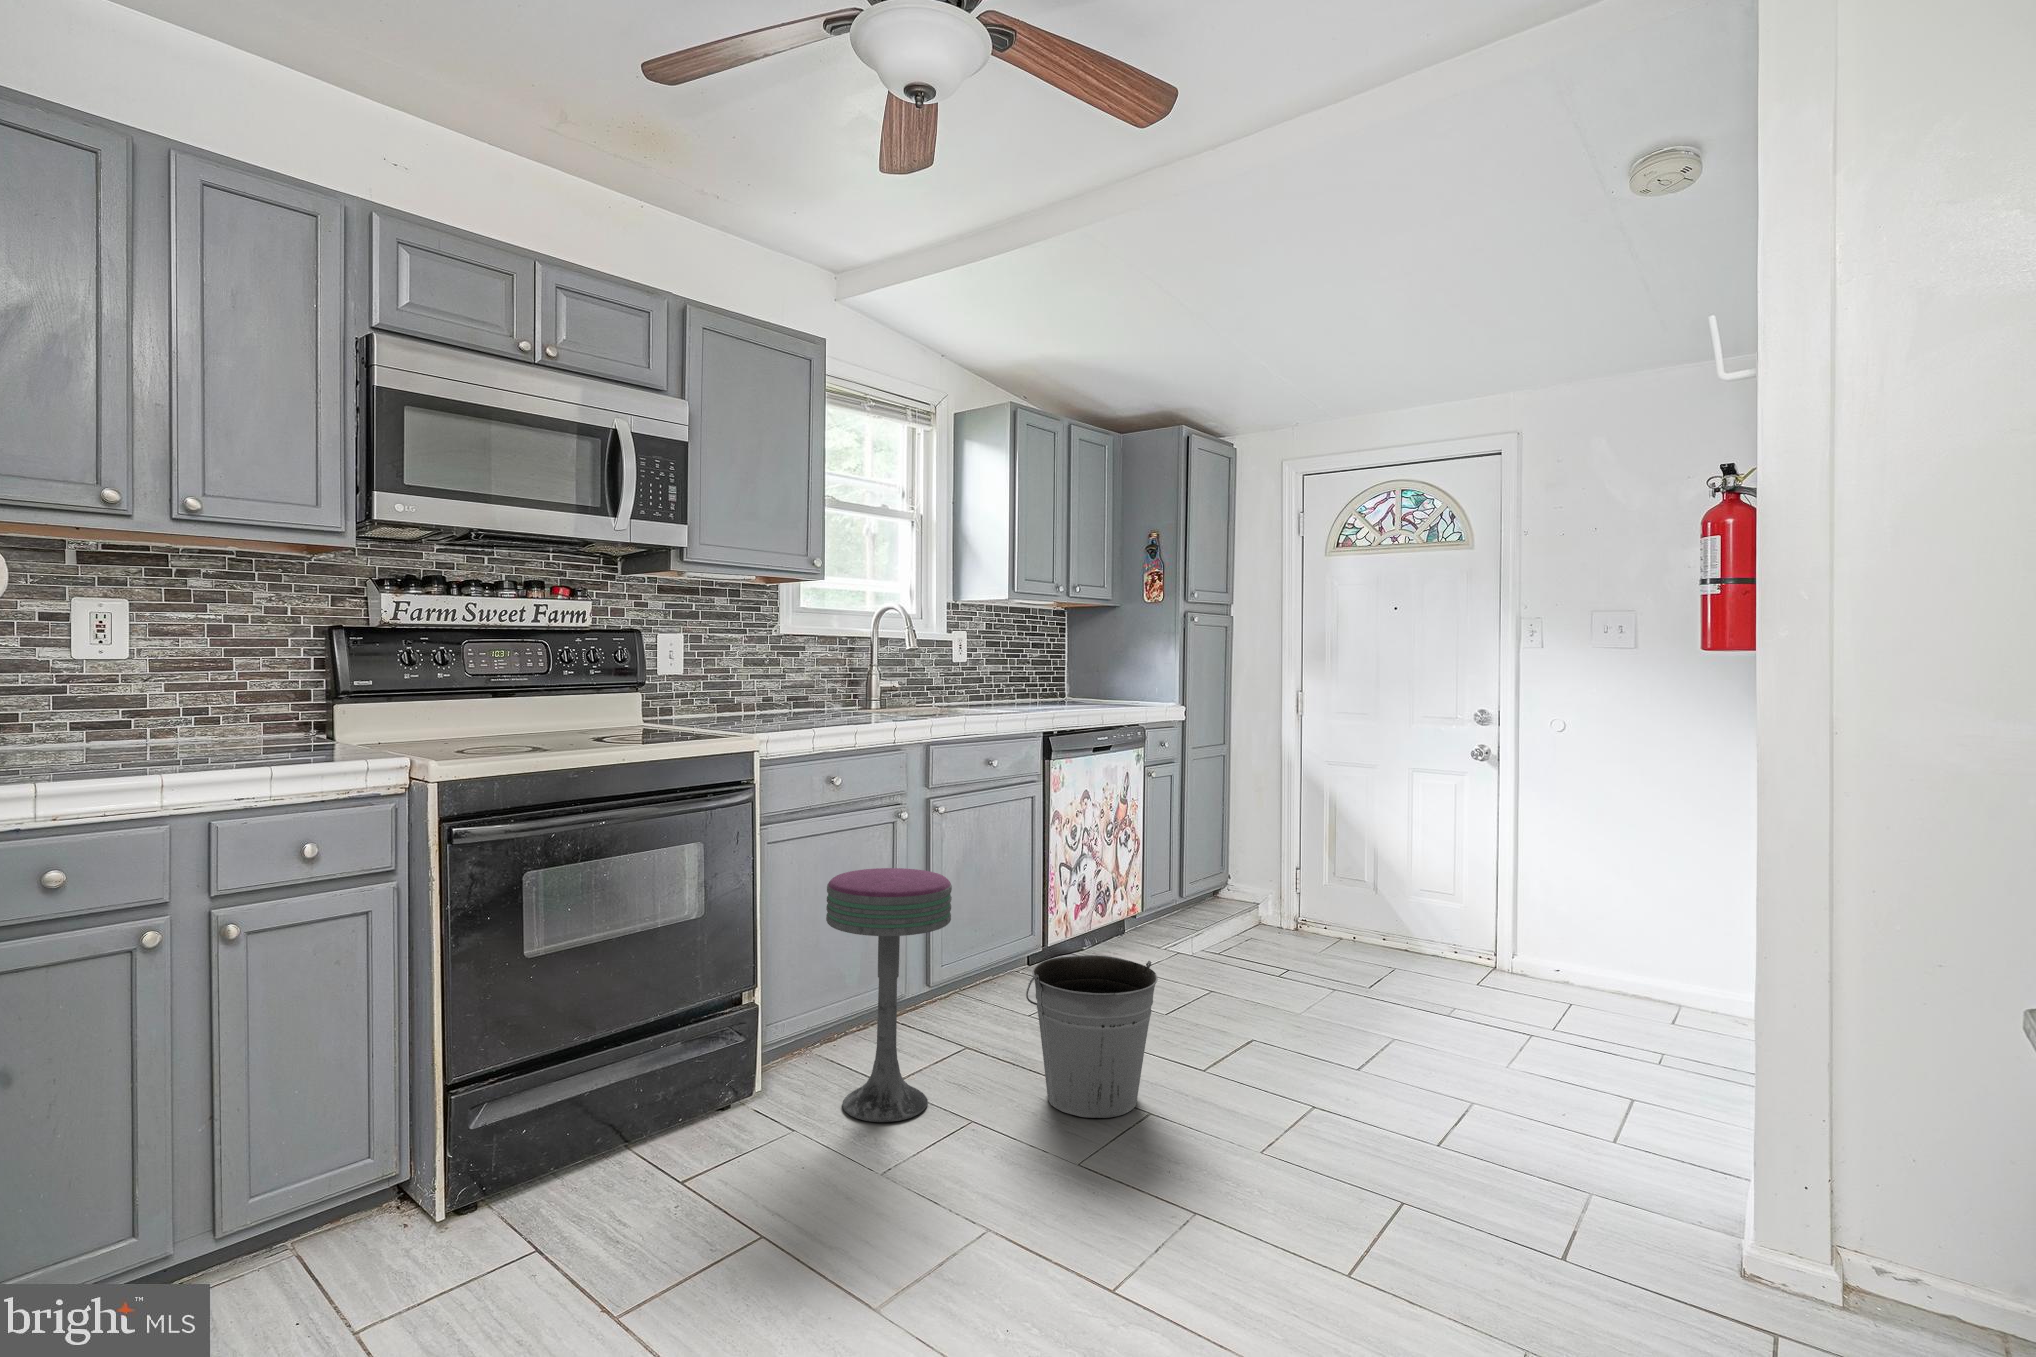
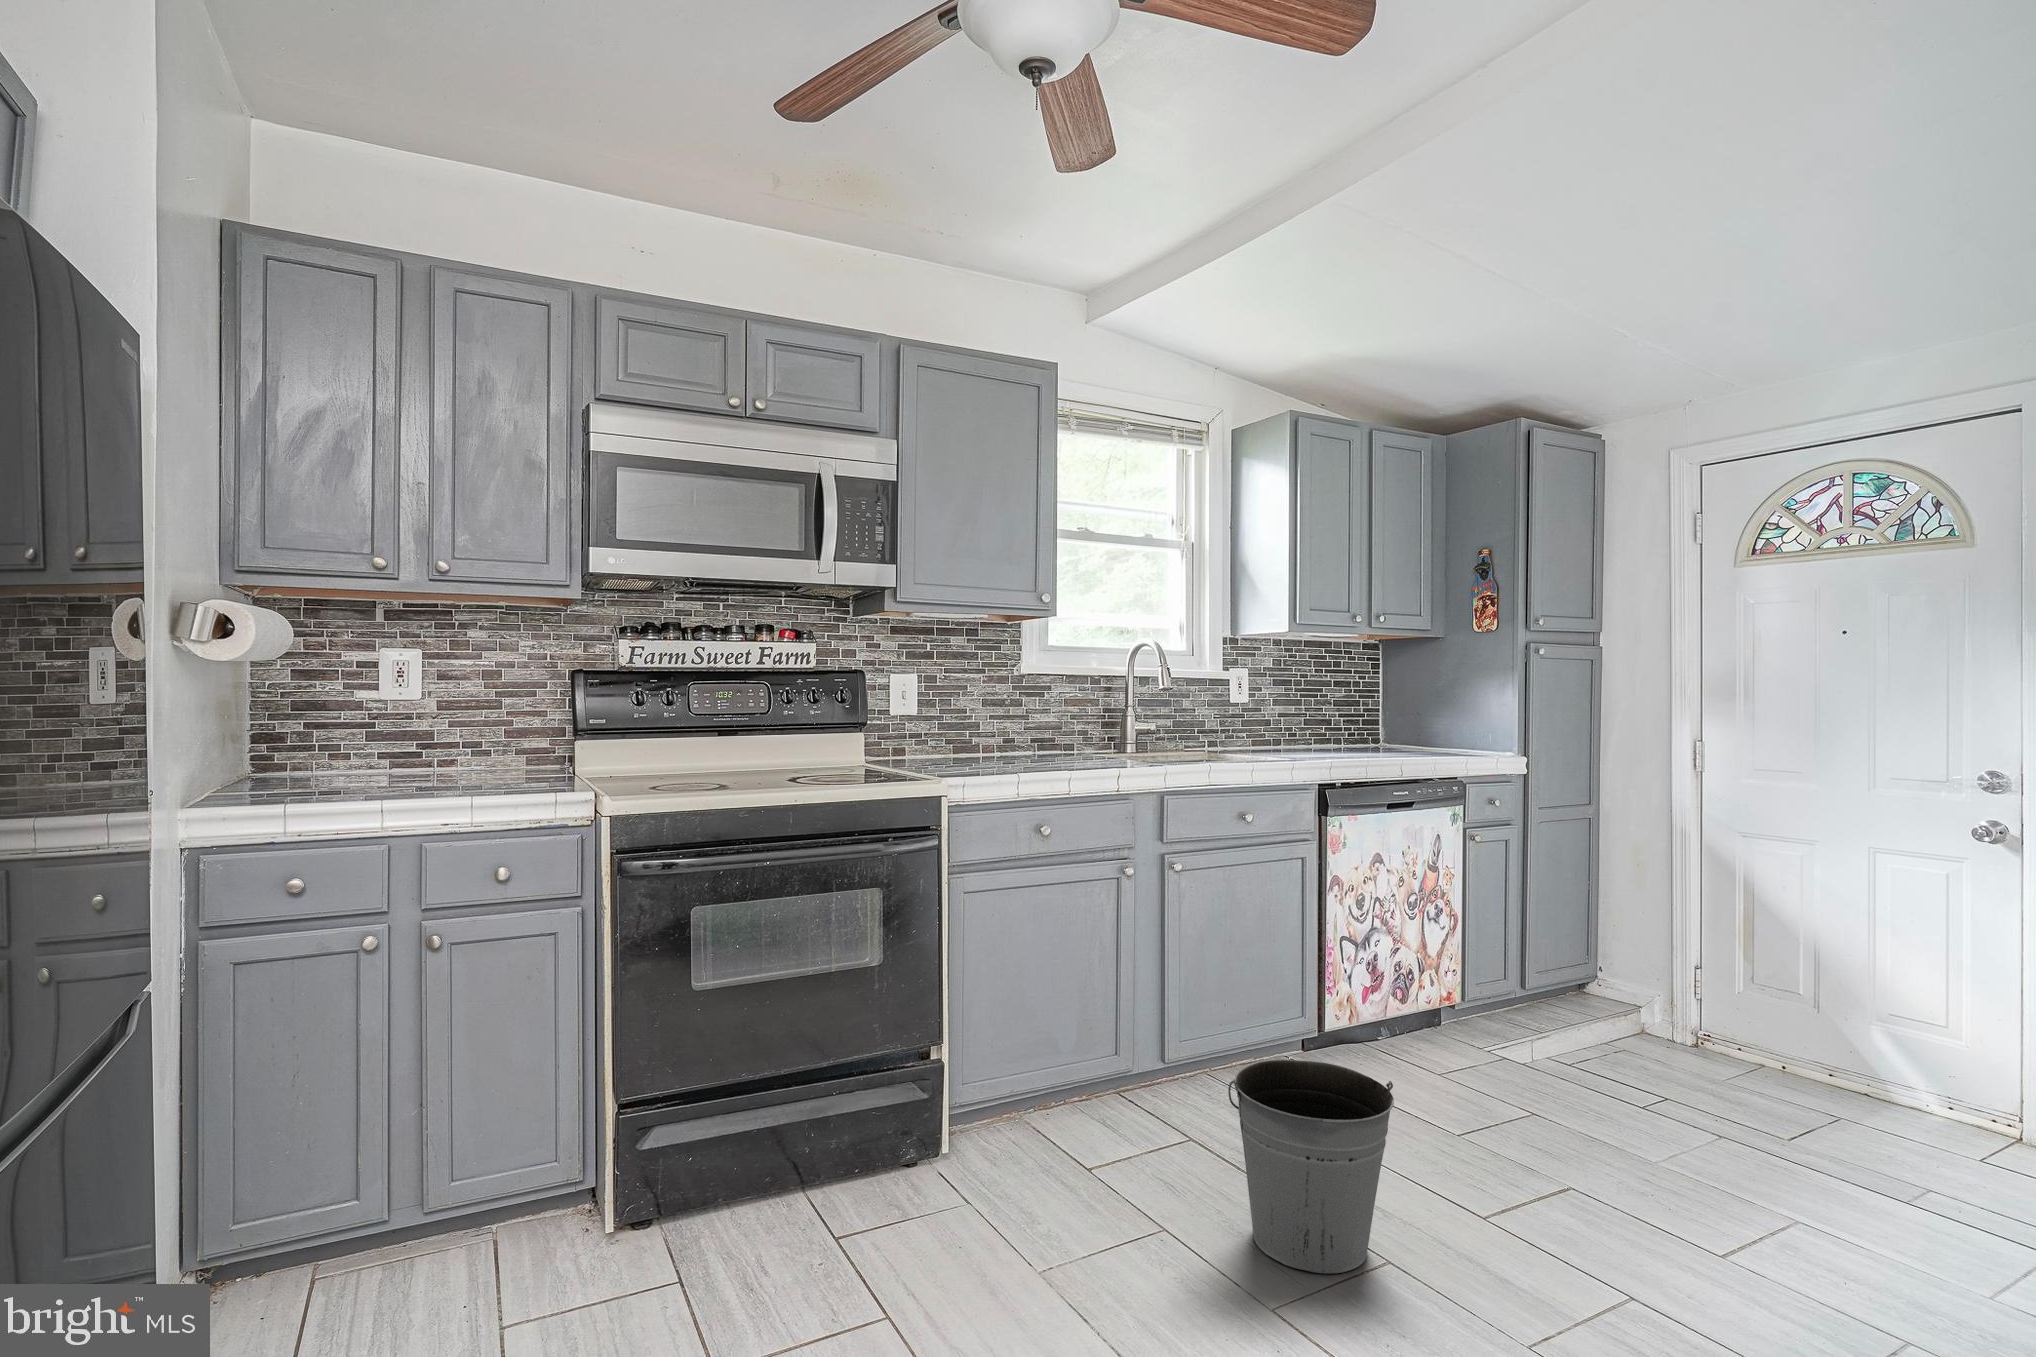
bar stool: present [826,868,952,1122] -> none [1001,932,1140,1224]

